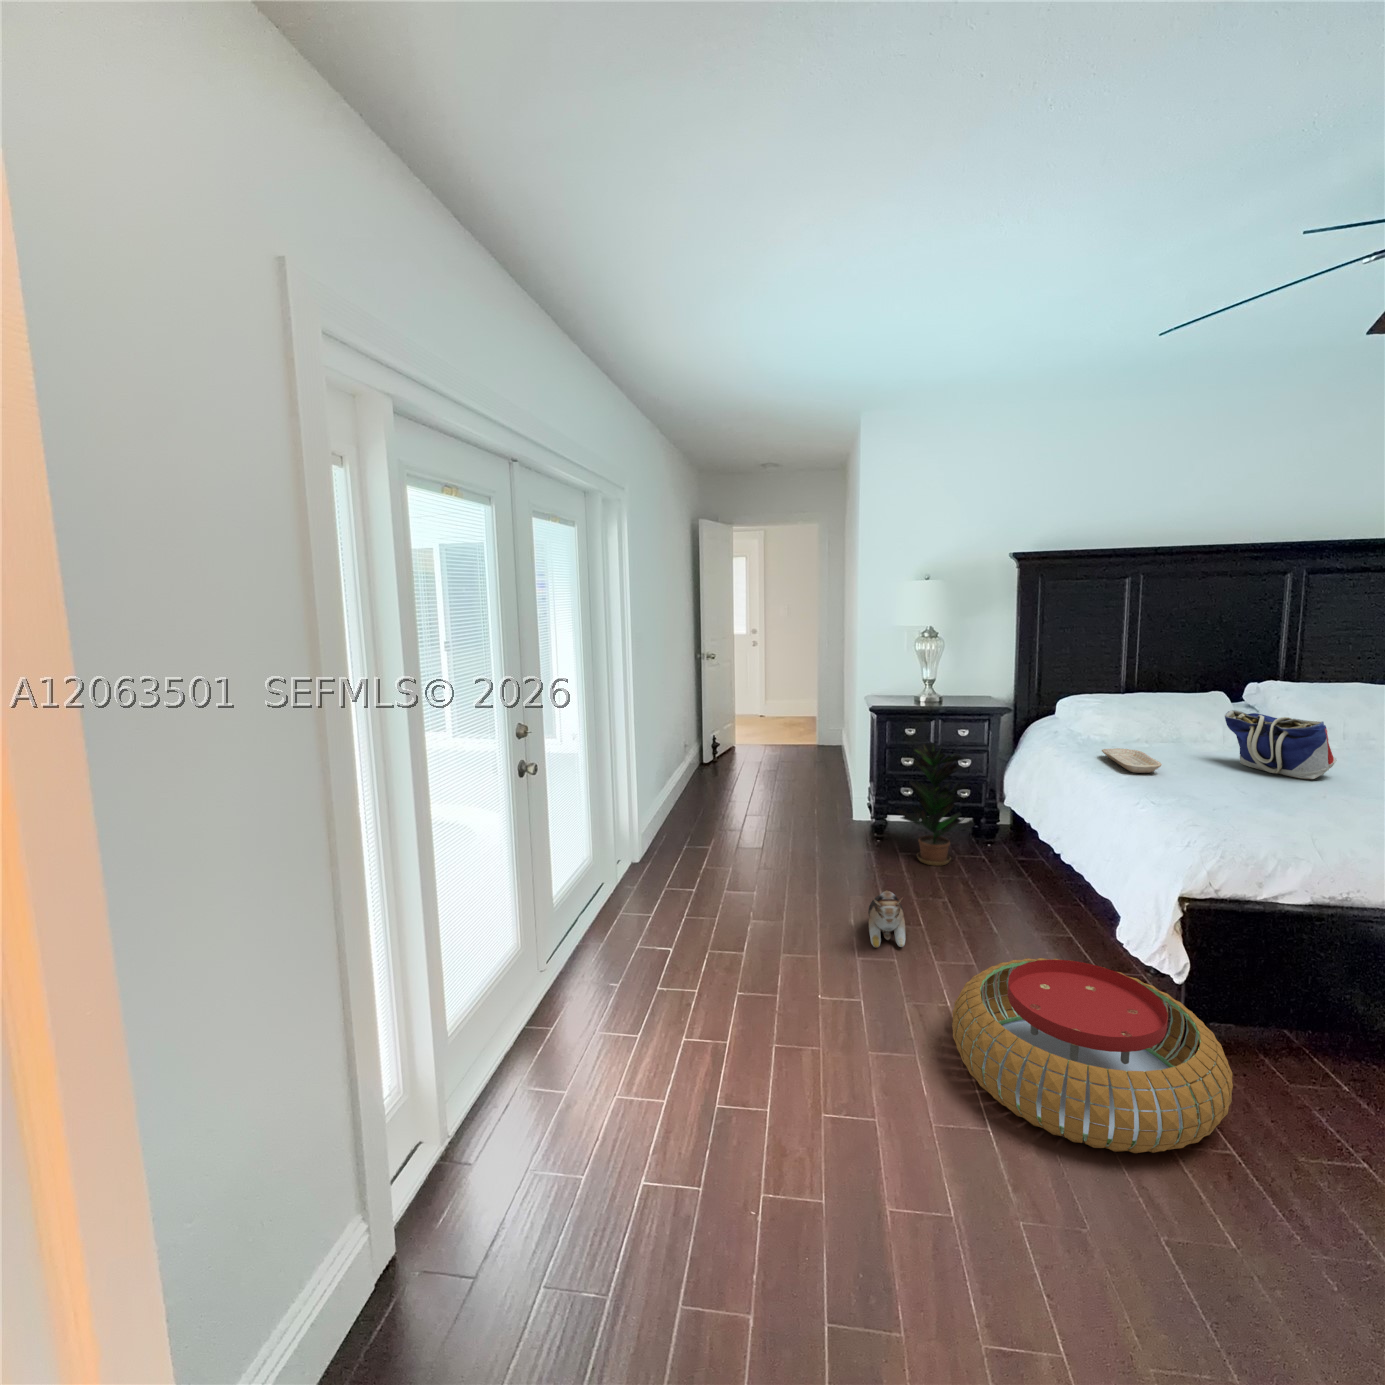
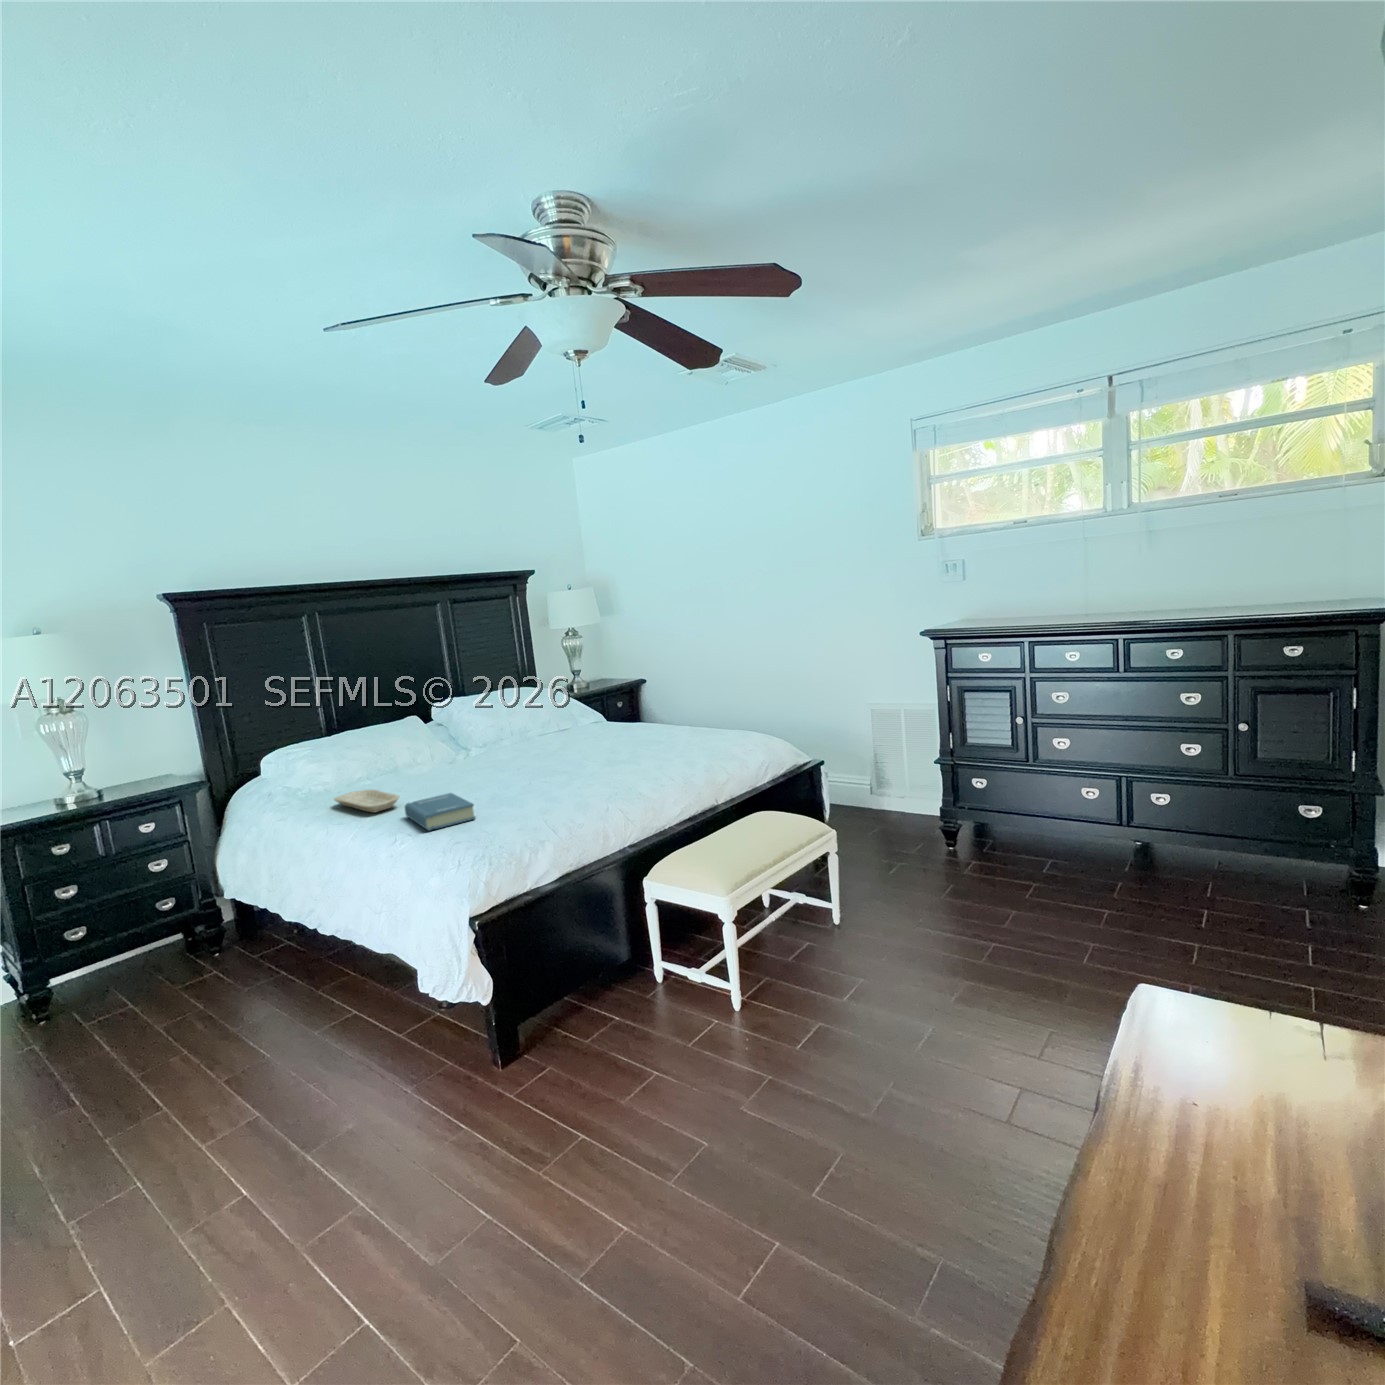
tote bag: present [1225,710,1337,779] -> none [436,722,524,777]
potted plant: present [896,743,975,866] -> none [64,850,197,1020]
hardback book: none [1160,772,1232,809] -> present [405,793,476,831]
plush toy: present [868,890,906,948] -> none [68,1088,147,1187]
pouf: present [952,958,1233,1153] -> none [264,1021,568,1272]

